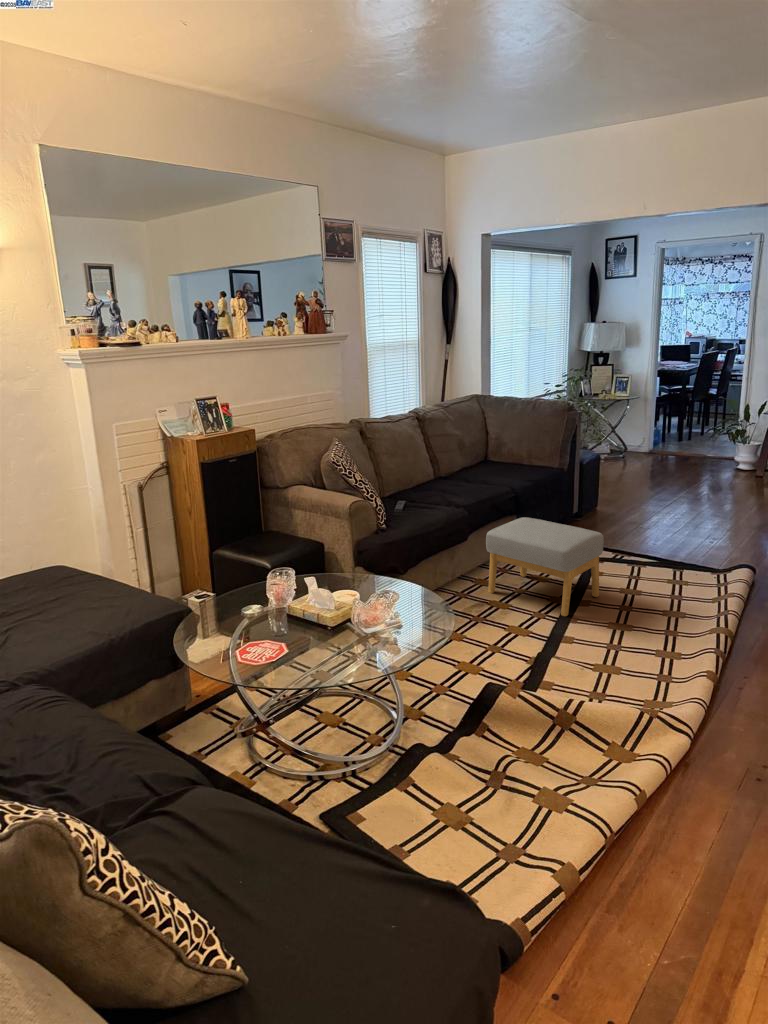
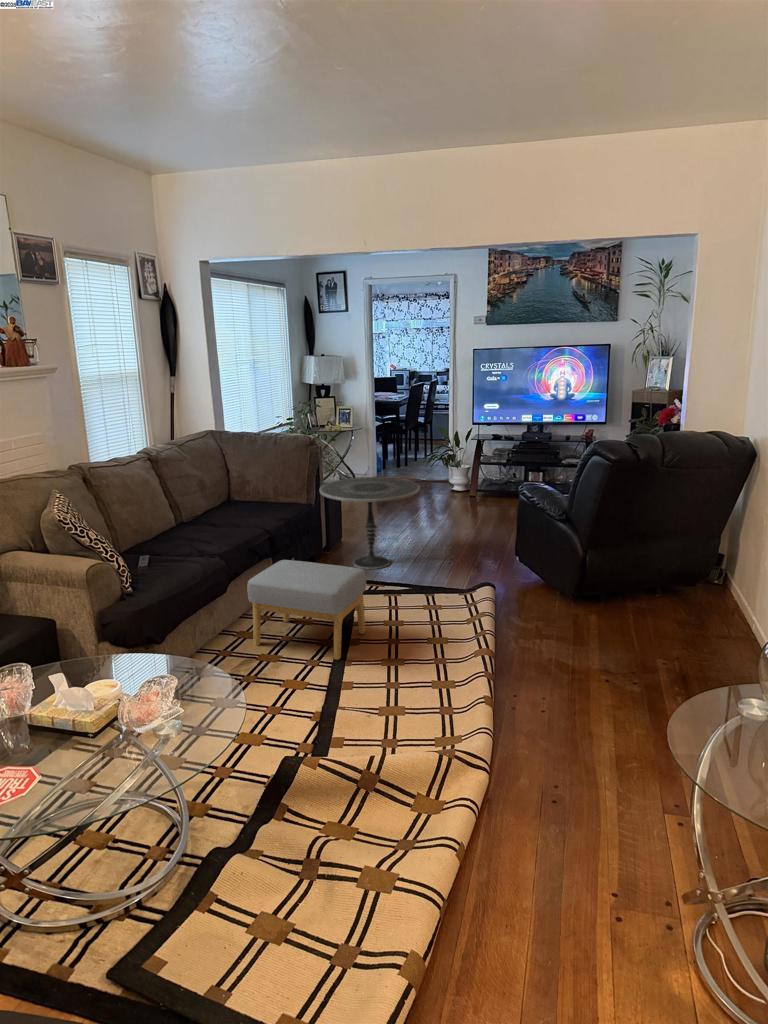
side table: none [574,446,683,539] -> present [320,477,420,569]

